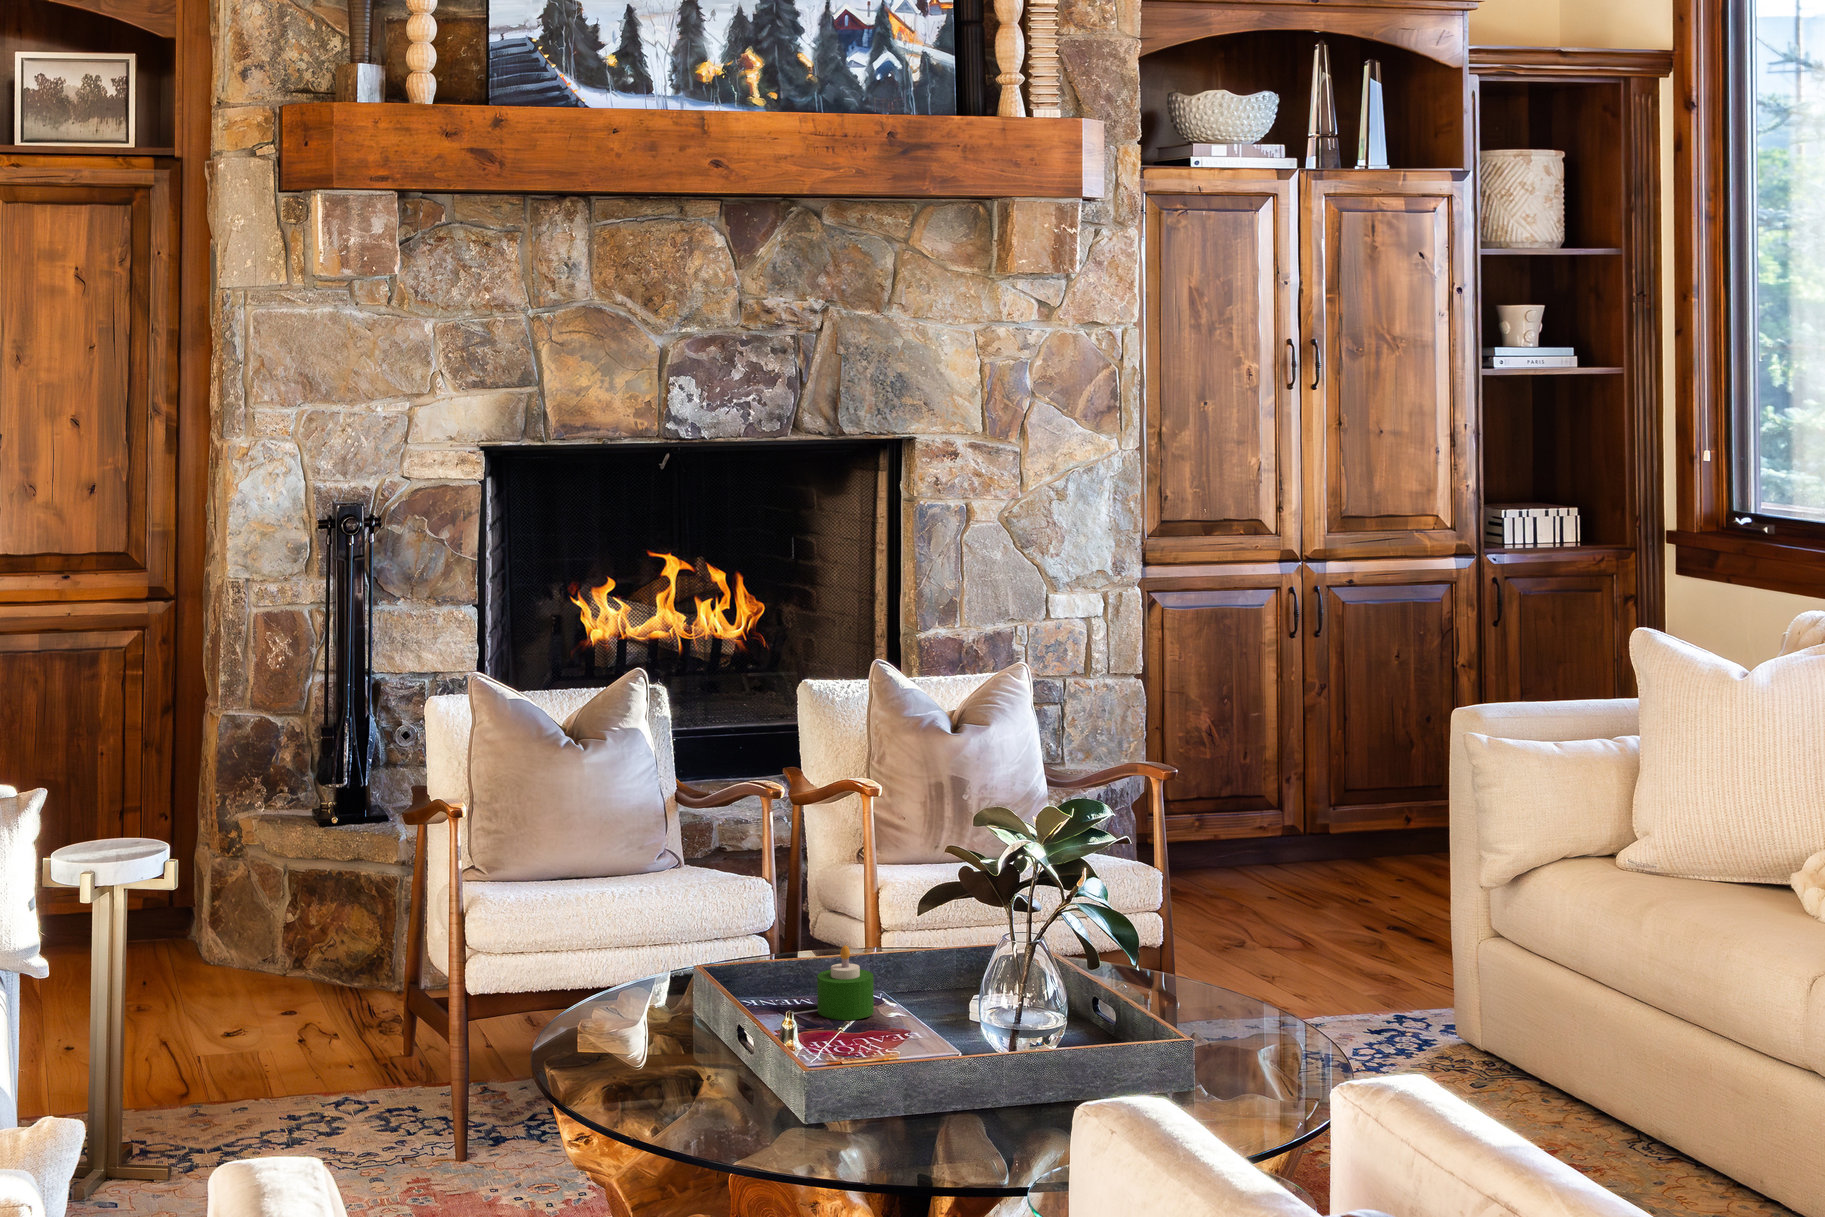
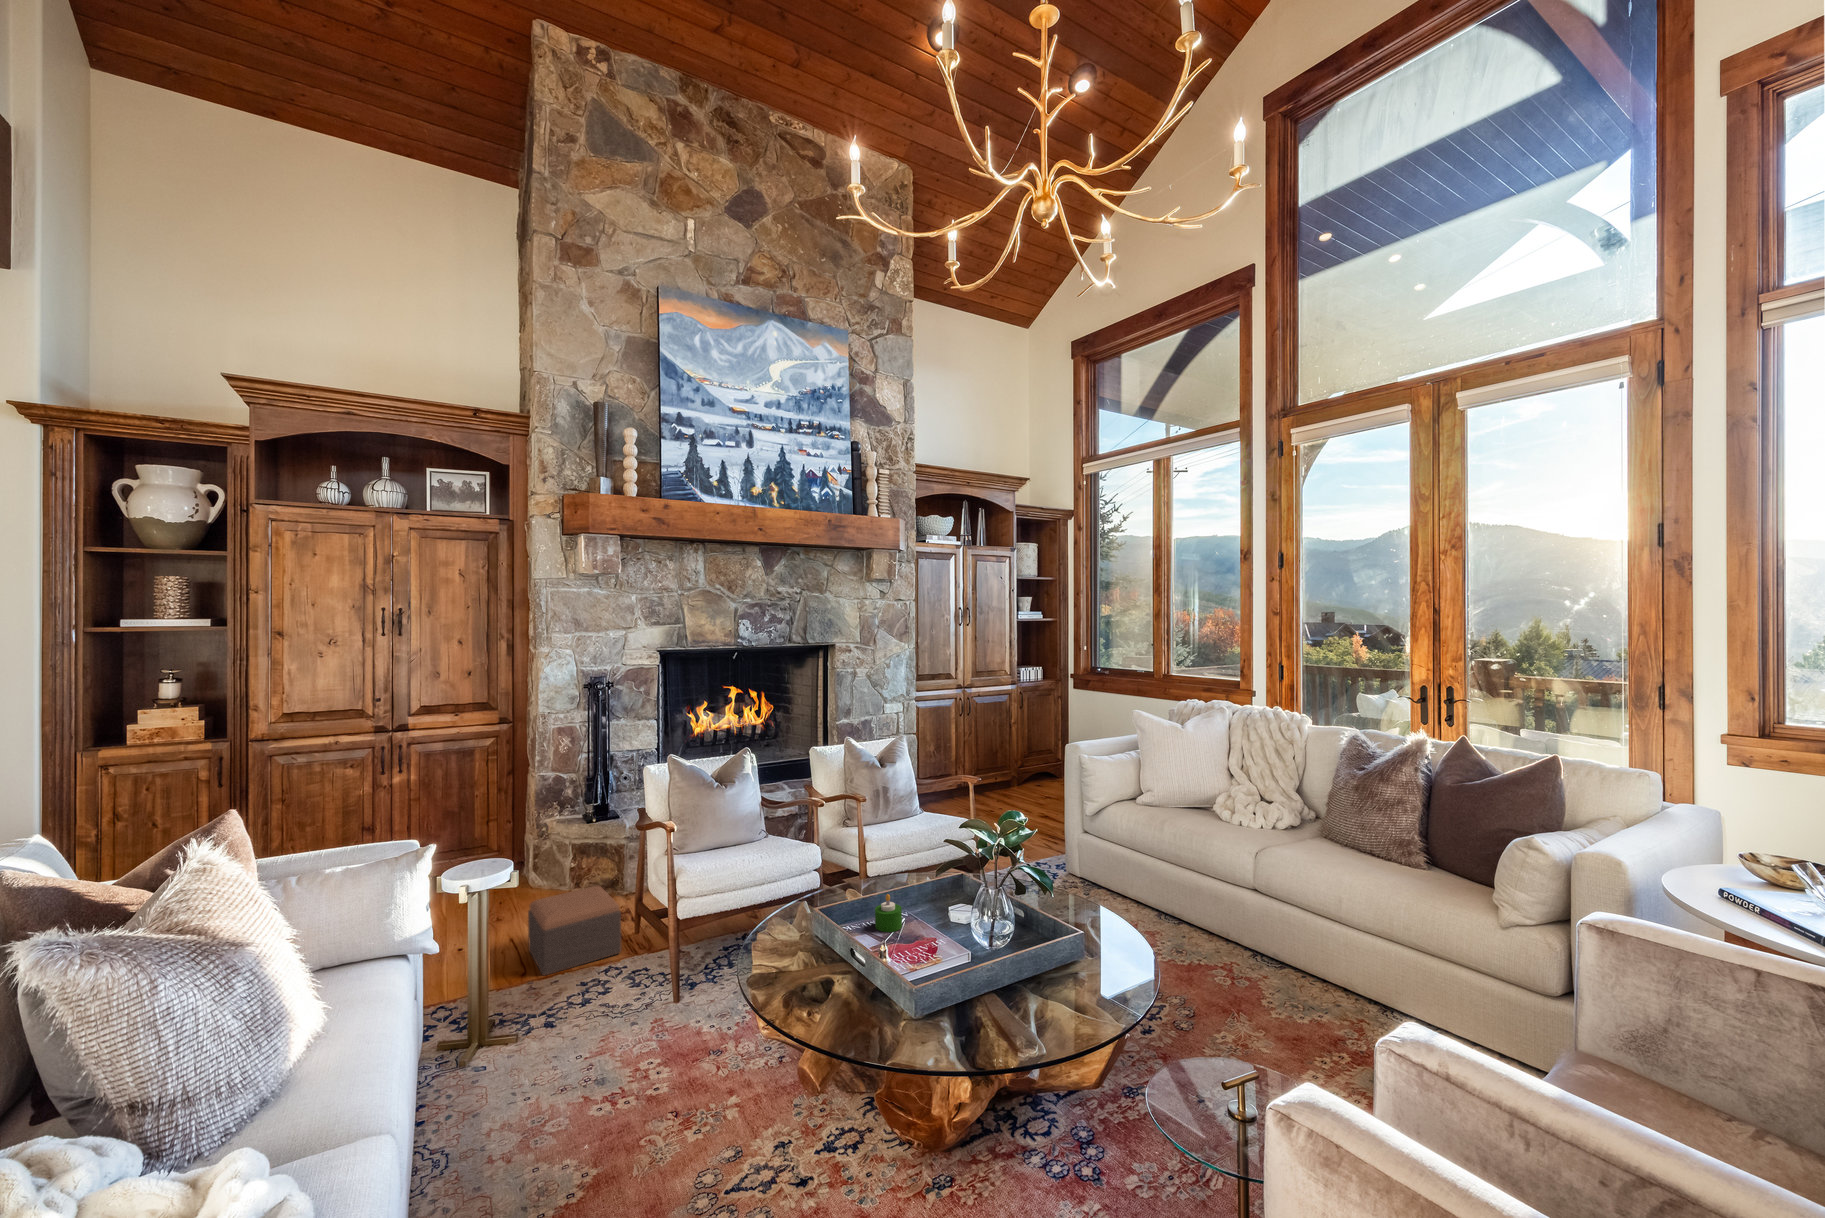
footstool: none [197,942,375,1097] -> present [528,886,621,975]

